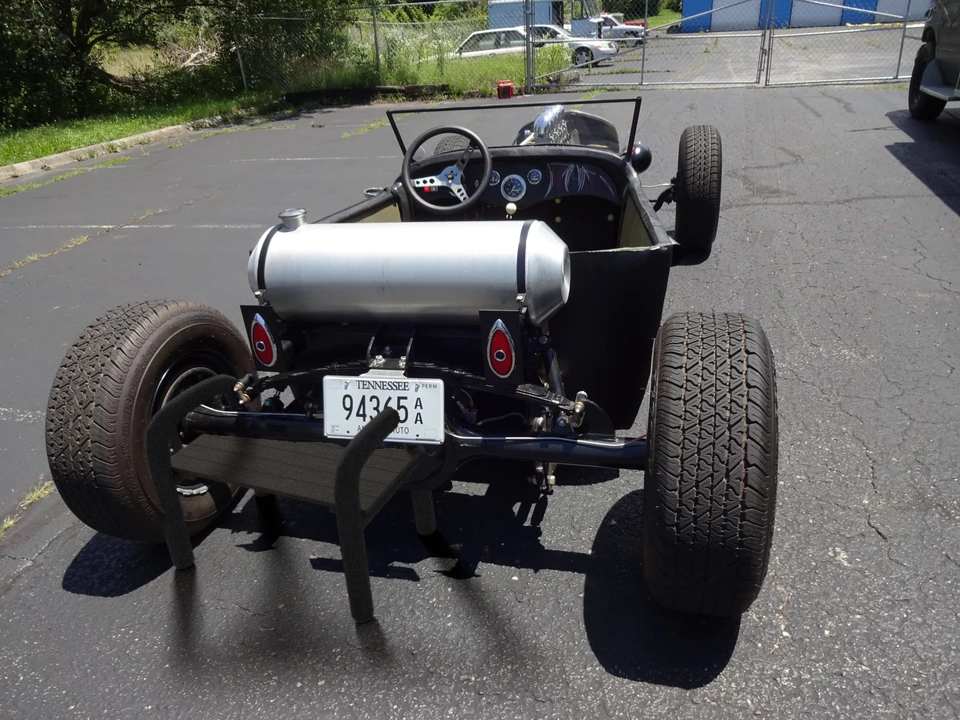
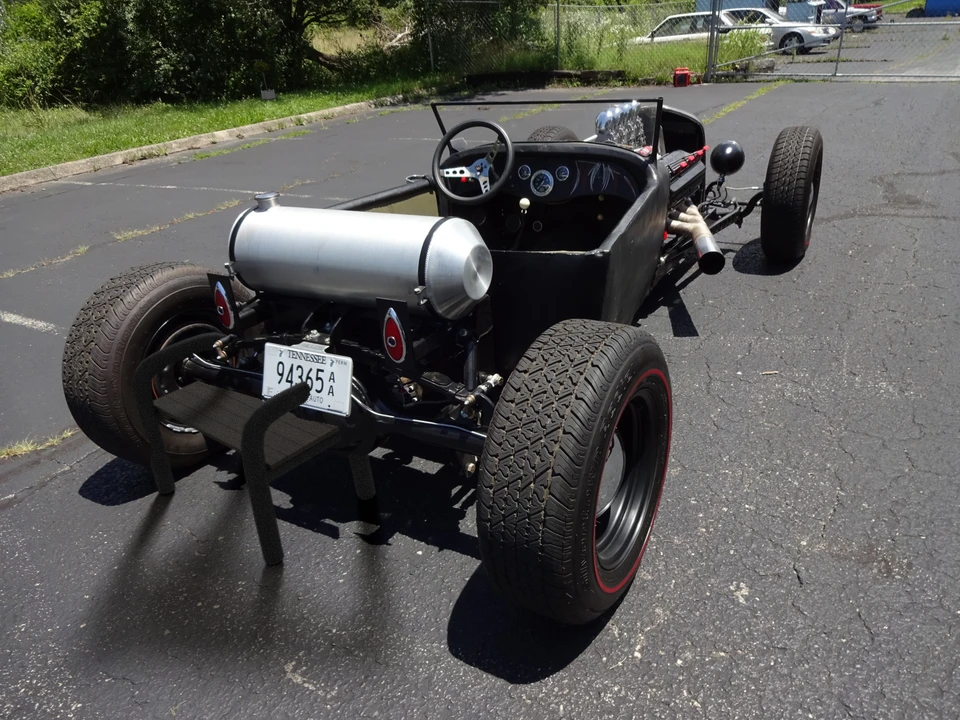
potted tree: none [37,78,68,120] -> present [253,61,275,99]

